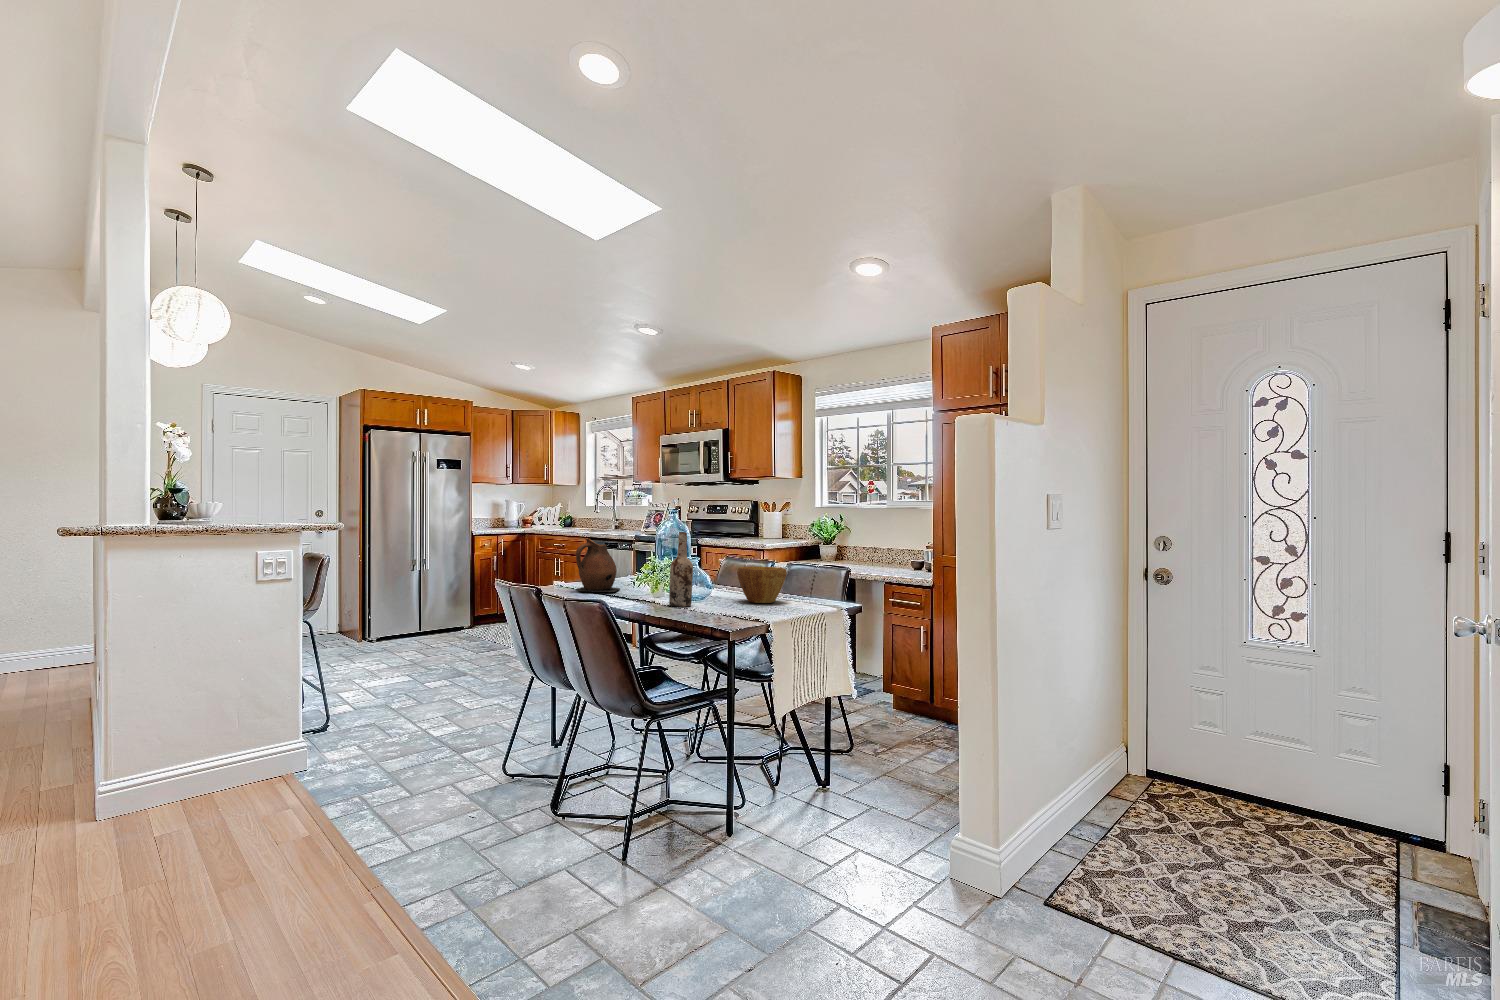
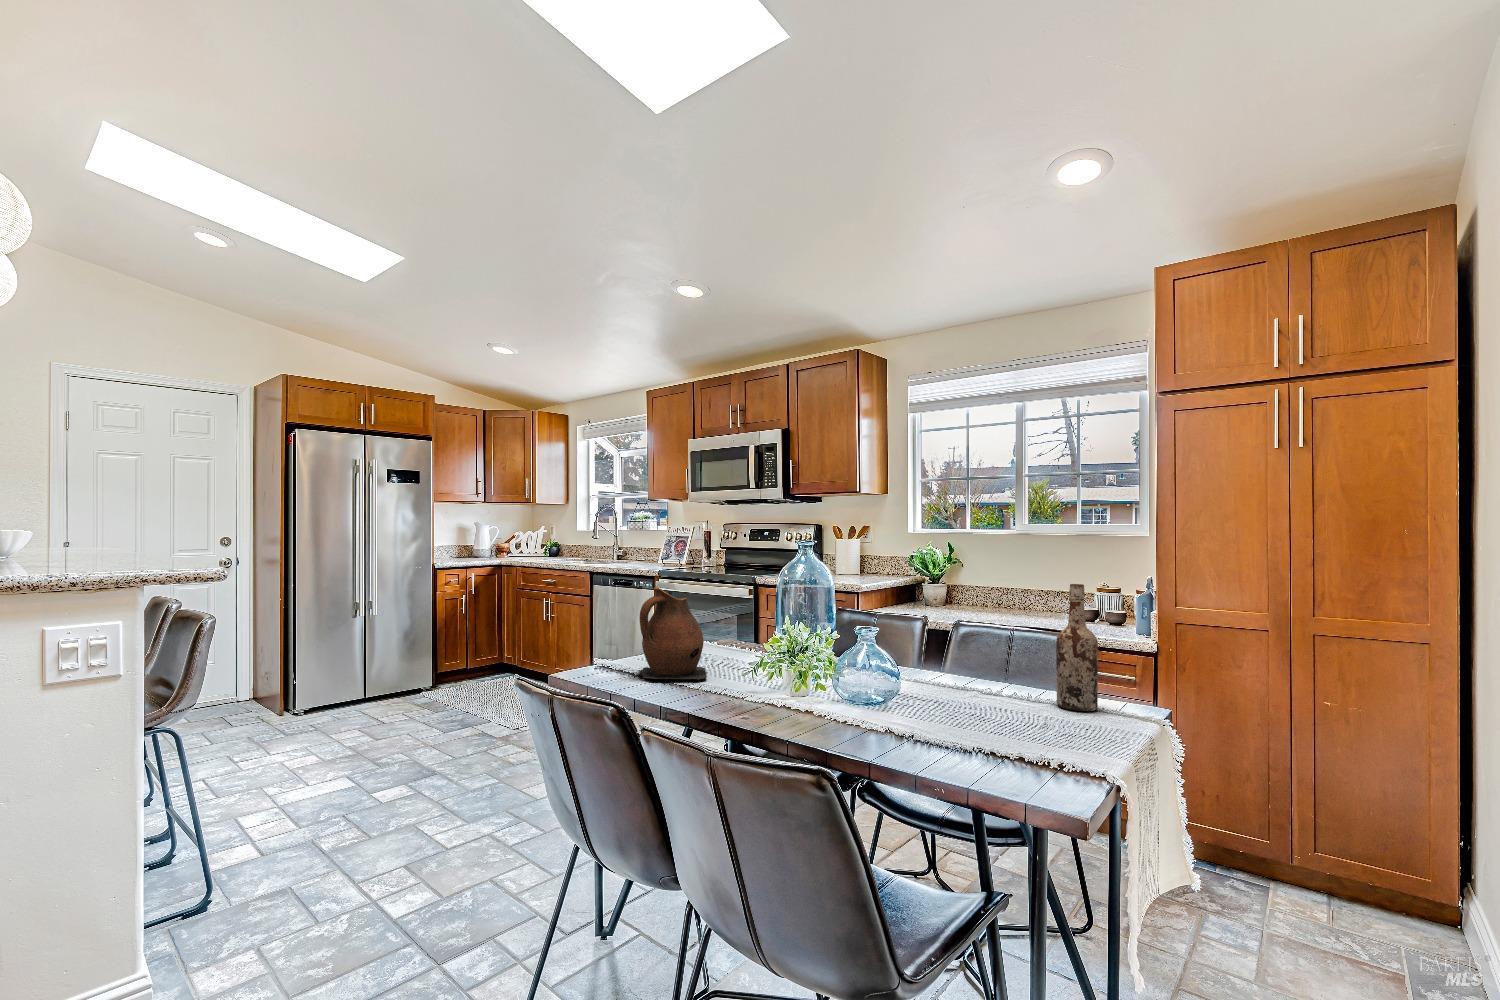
wine bottle: present [669,532,693,607] -> present [1056,584,1098,711]
bowl: present [737,567,787,603] -> none [926,635,1015,702]

